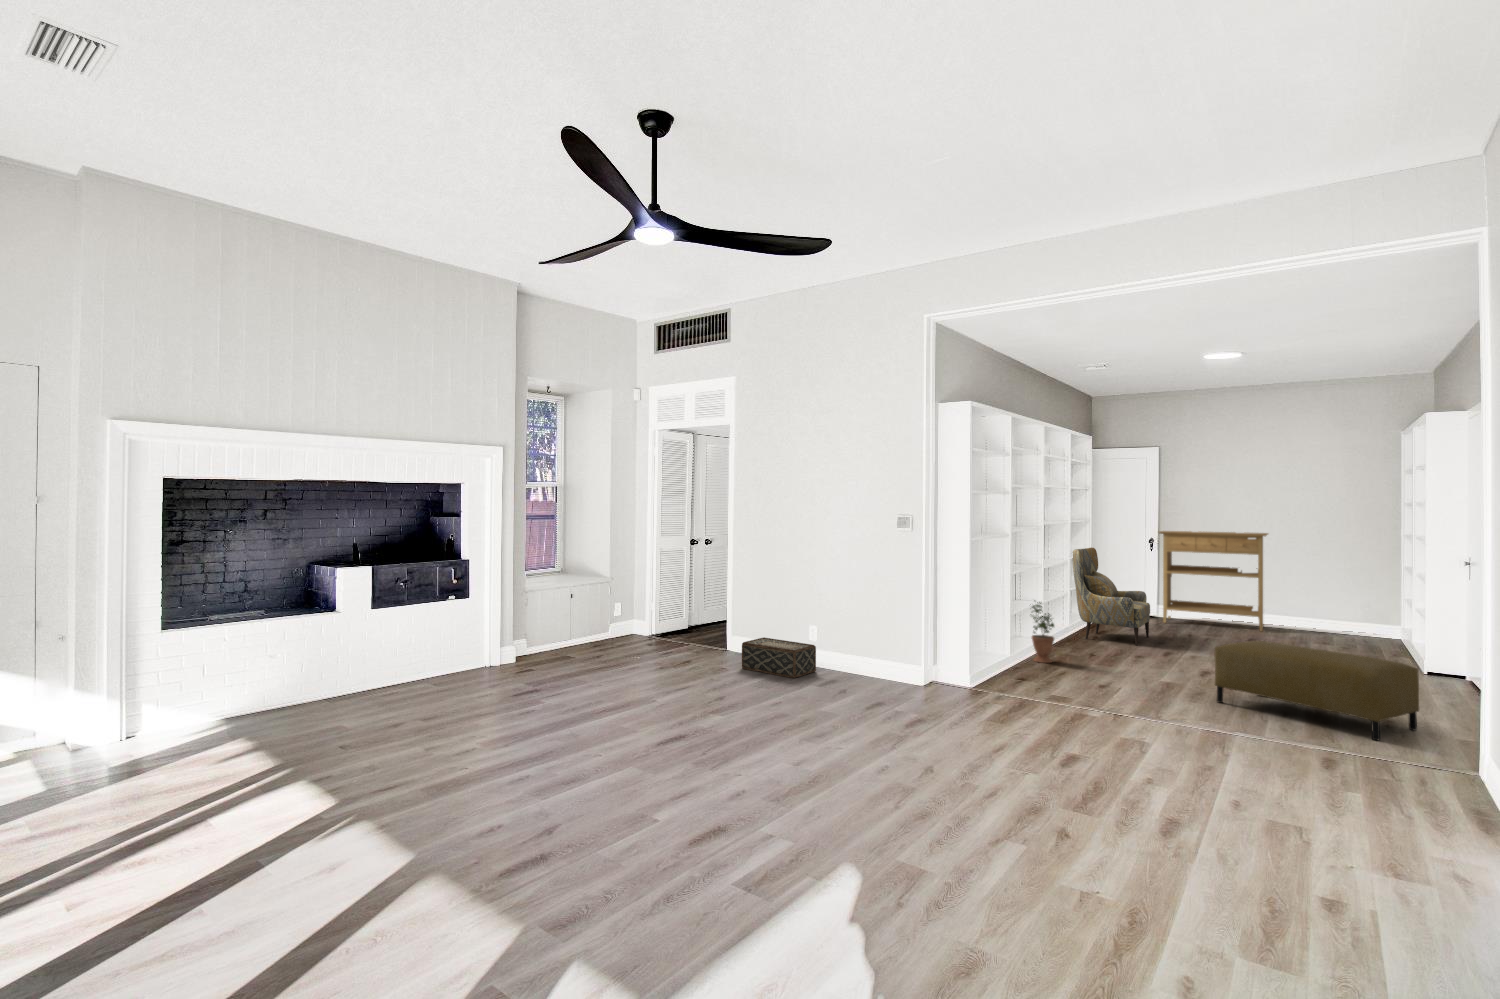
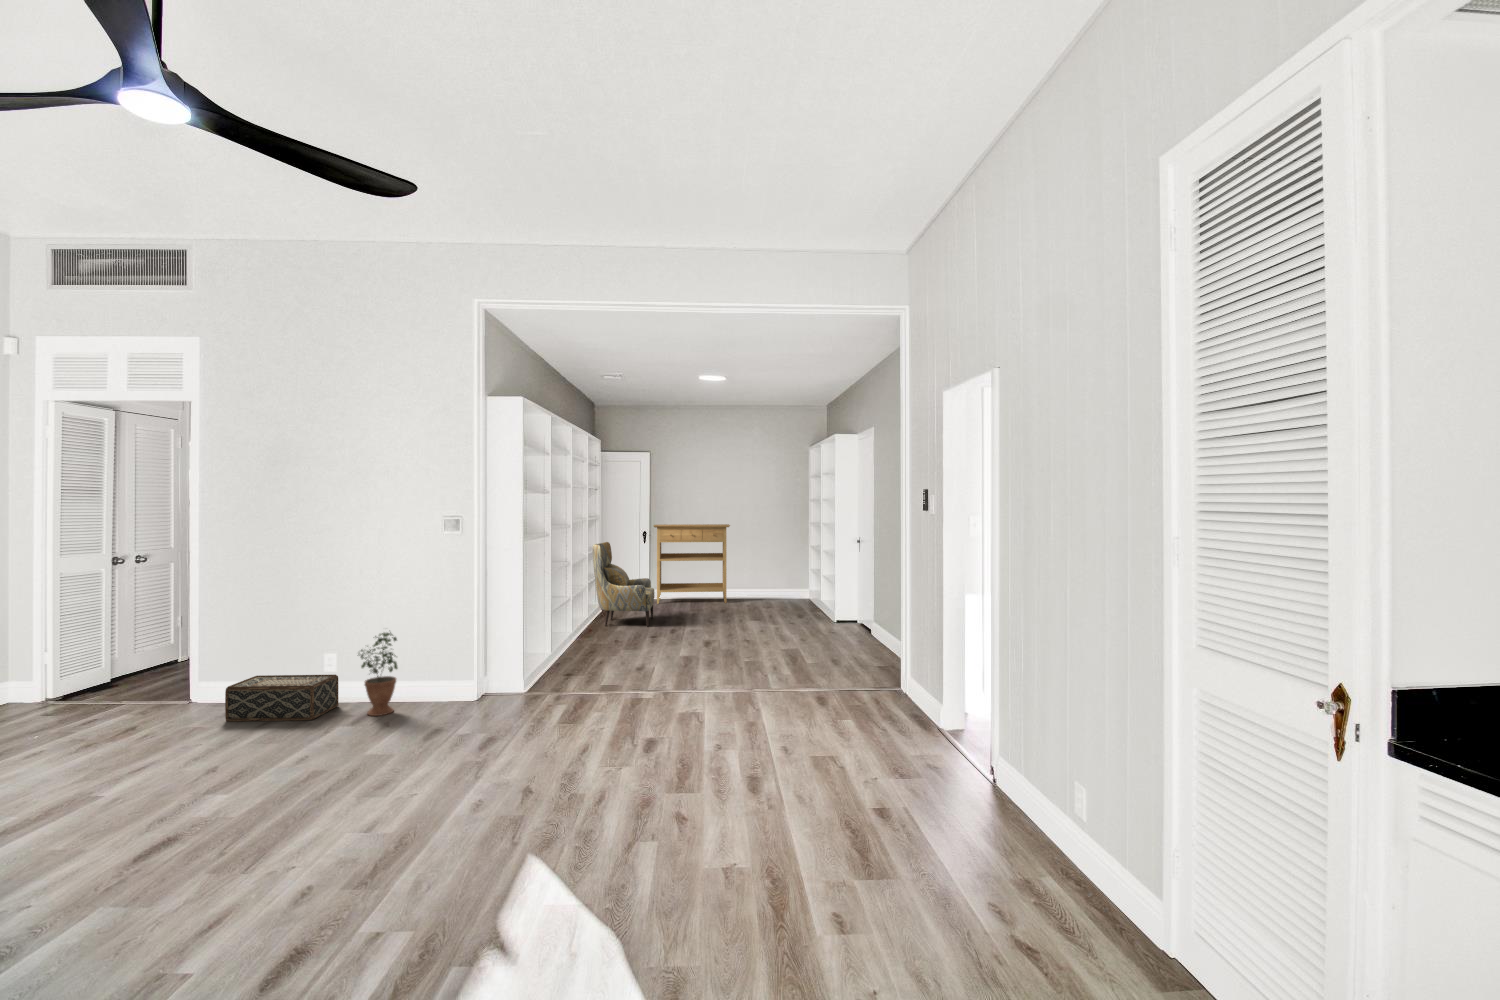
potted plant: present [1032,602,1054,663] -> present [361,632,397,716]
ottoman: present [1215,641,1419,740] -> none [726,612,849,676]

